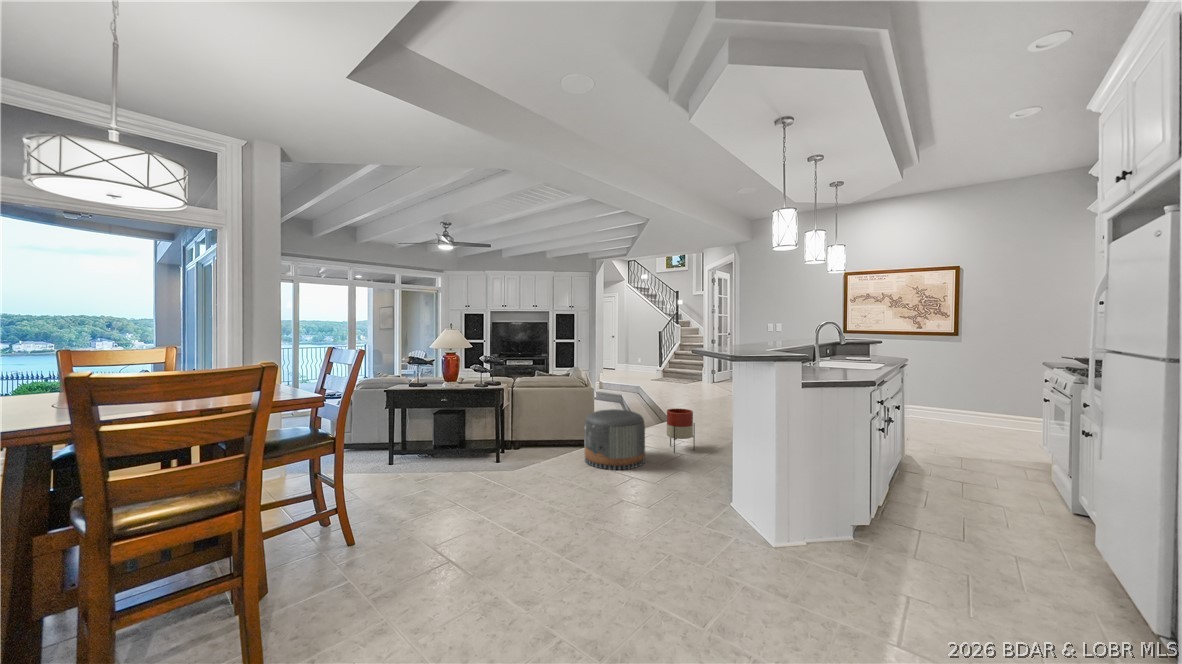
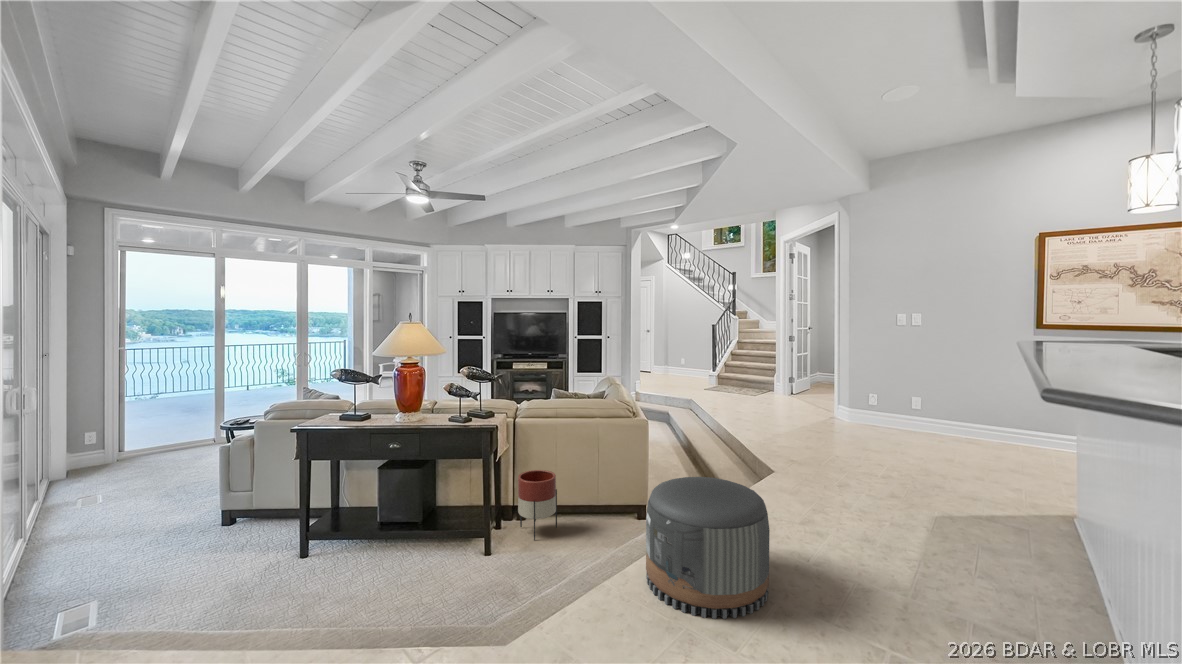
planter: present [667,408,695,453] -> present [518,470,557,541]

